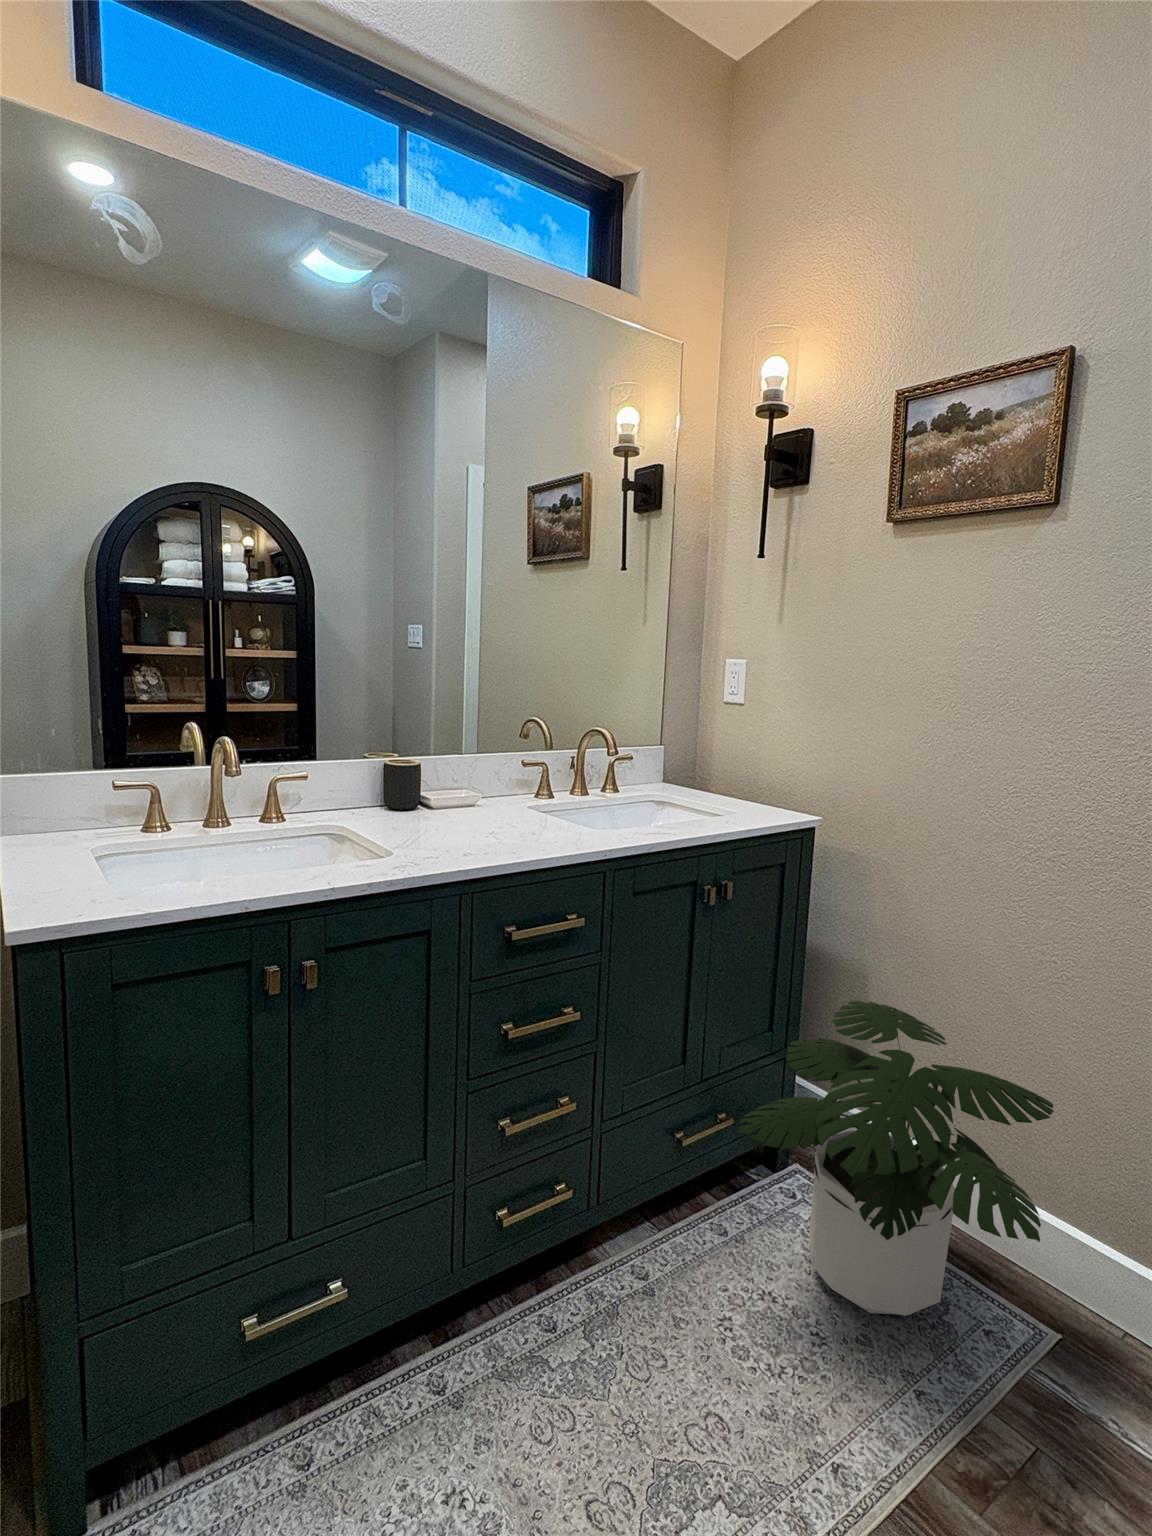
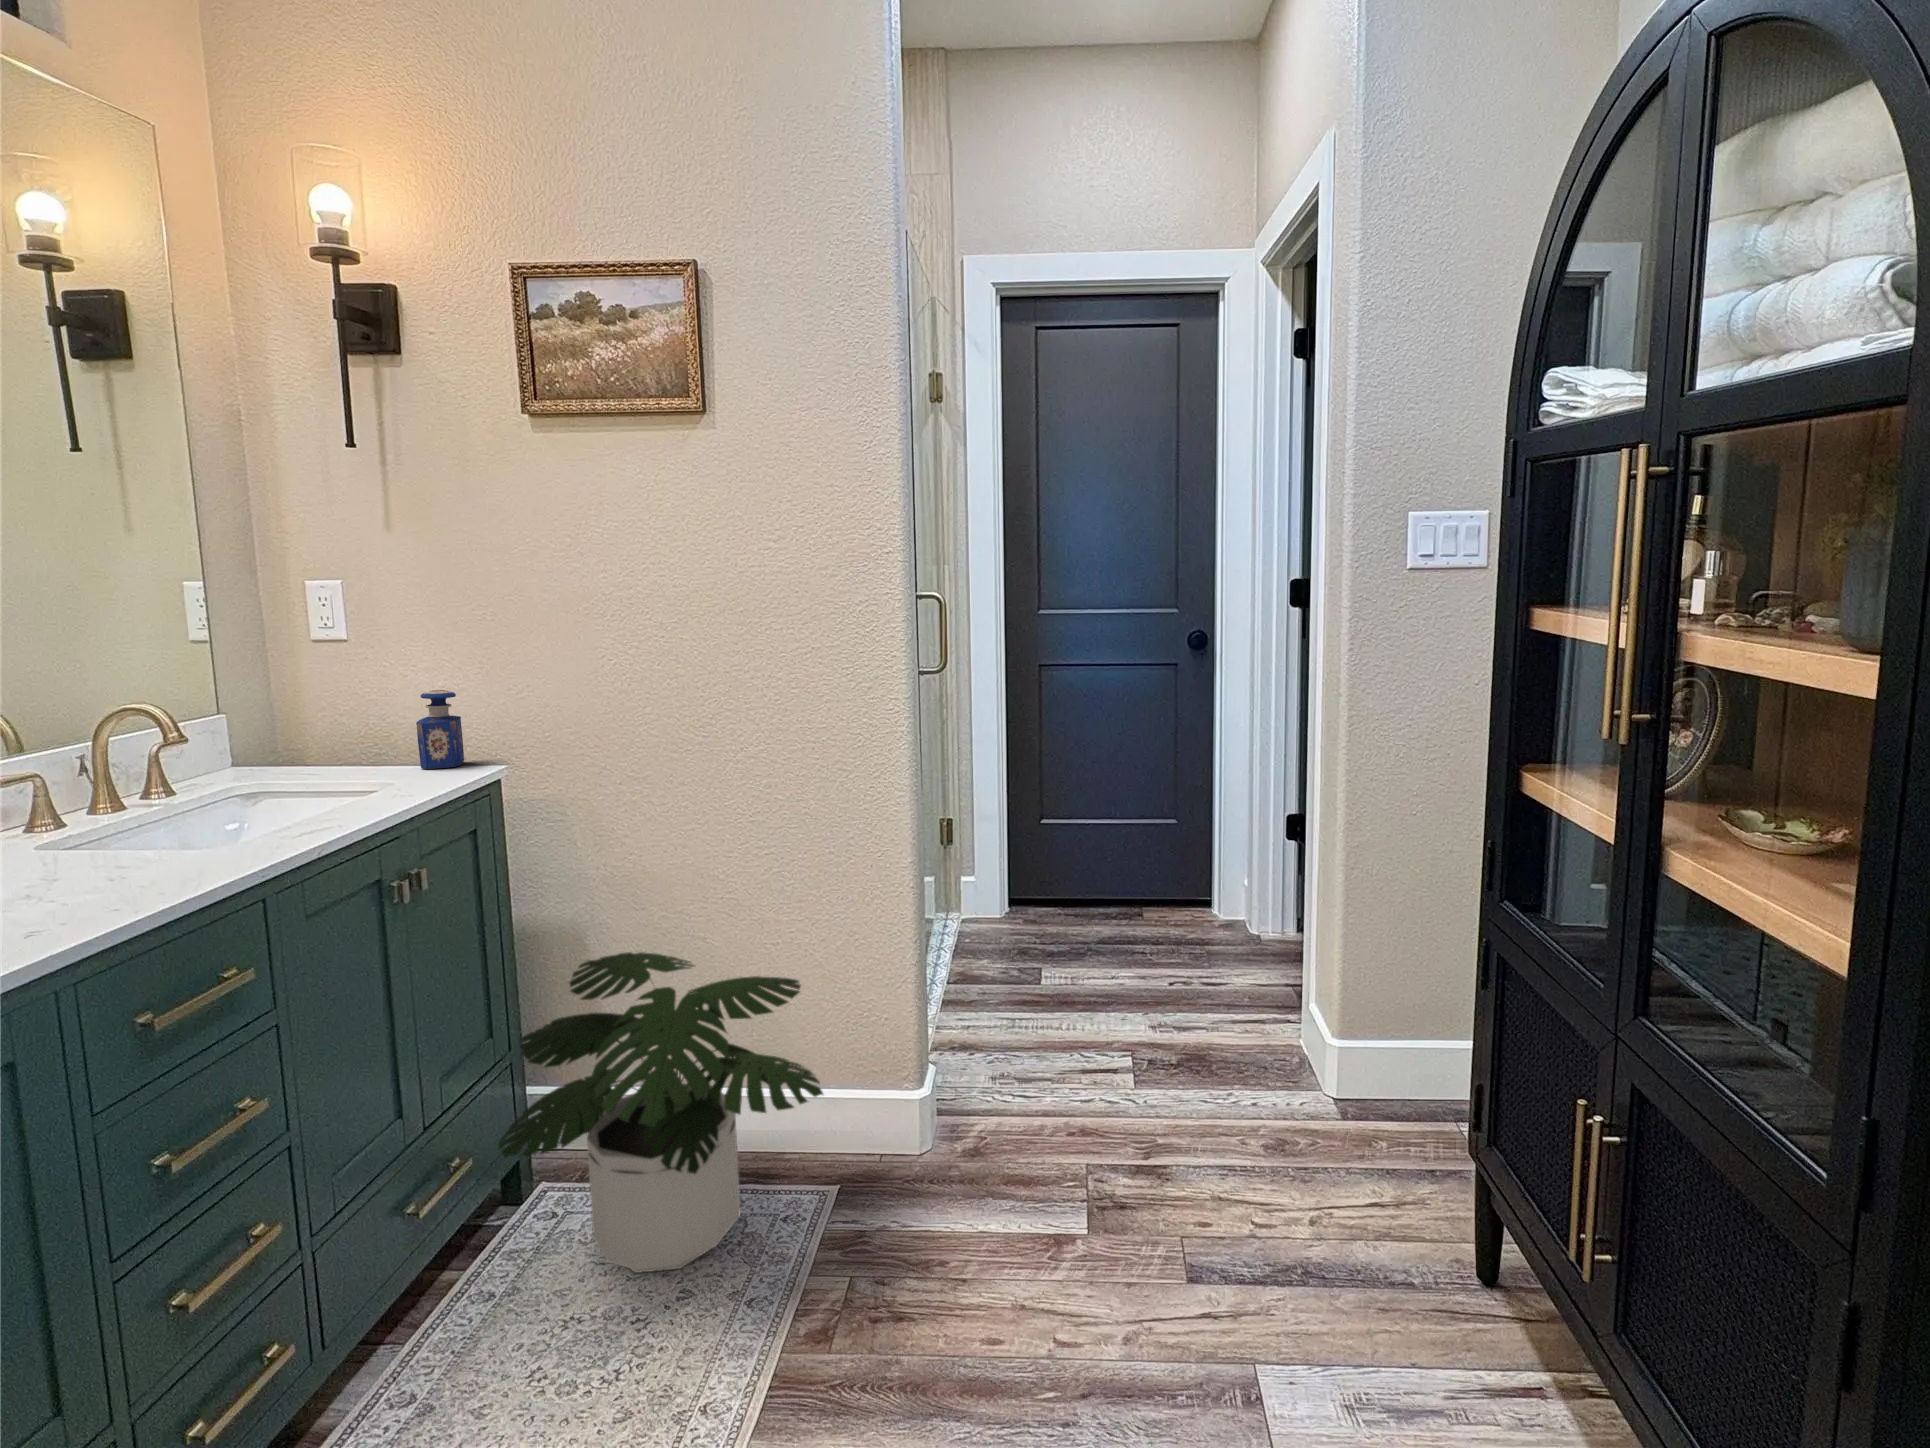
perfume bottle: none [764,749,799,811] -> present [416,690,464,769]

